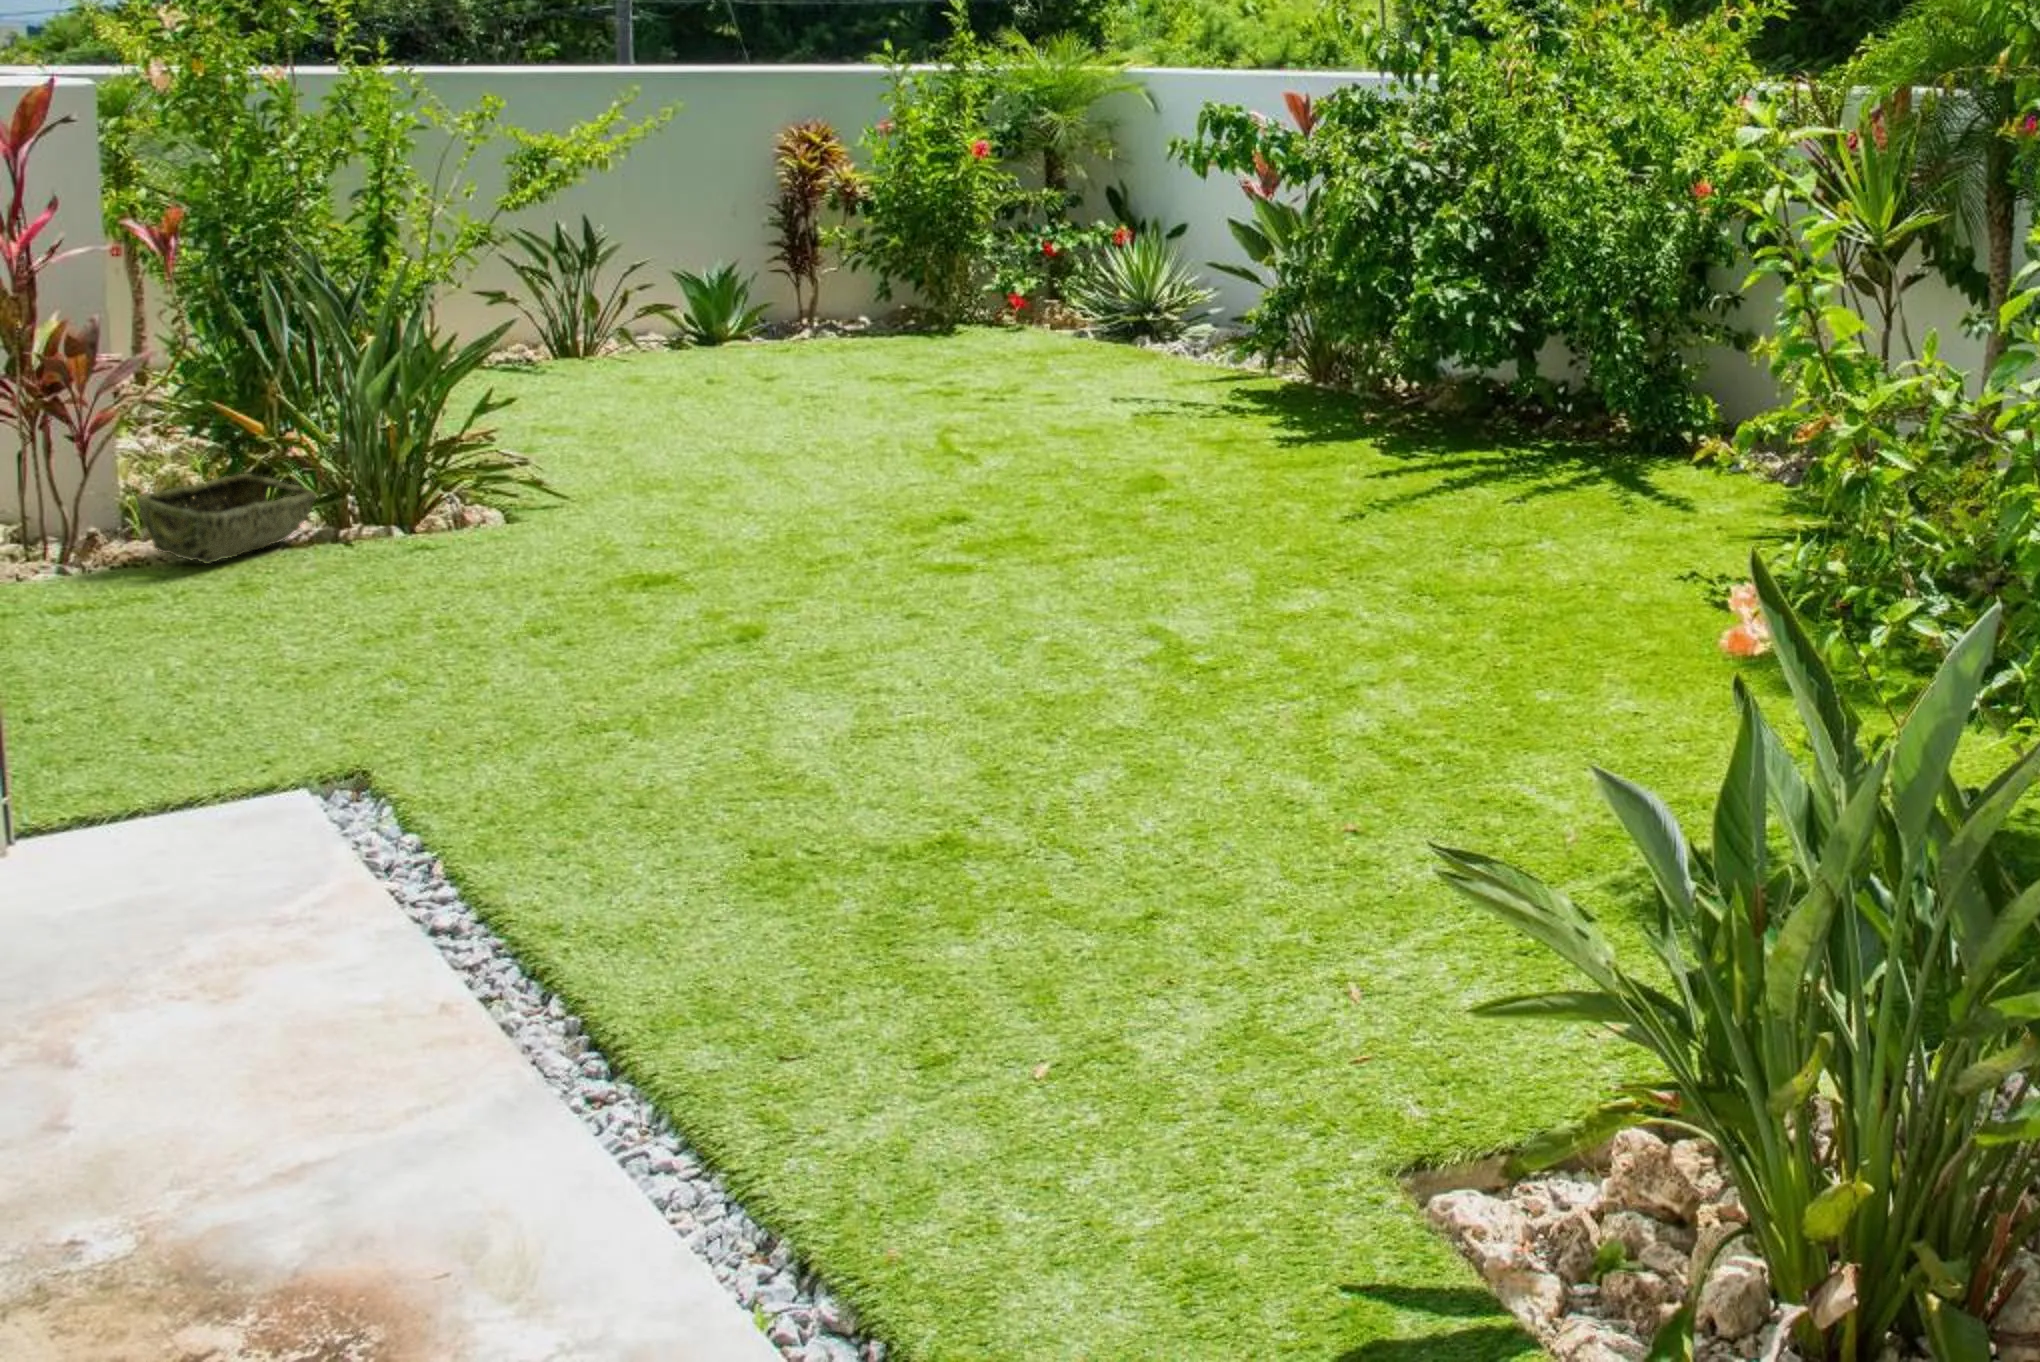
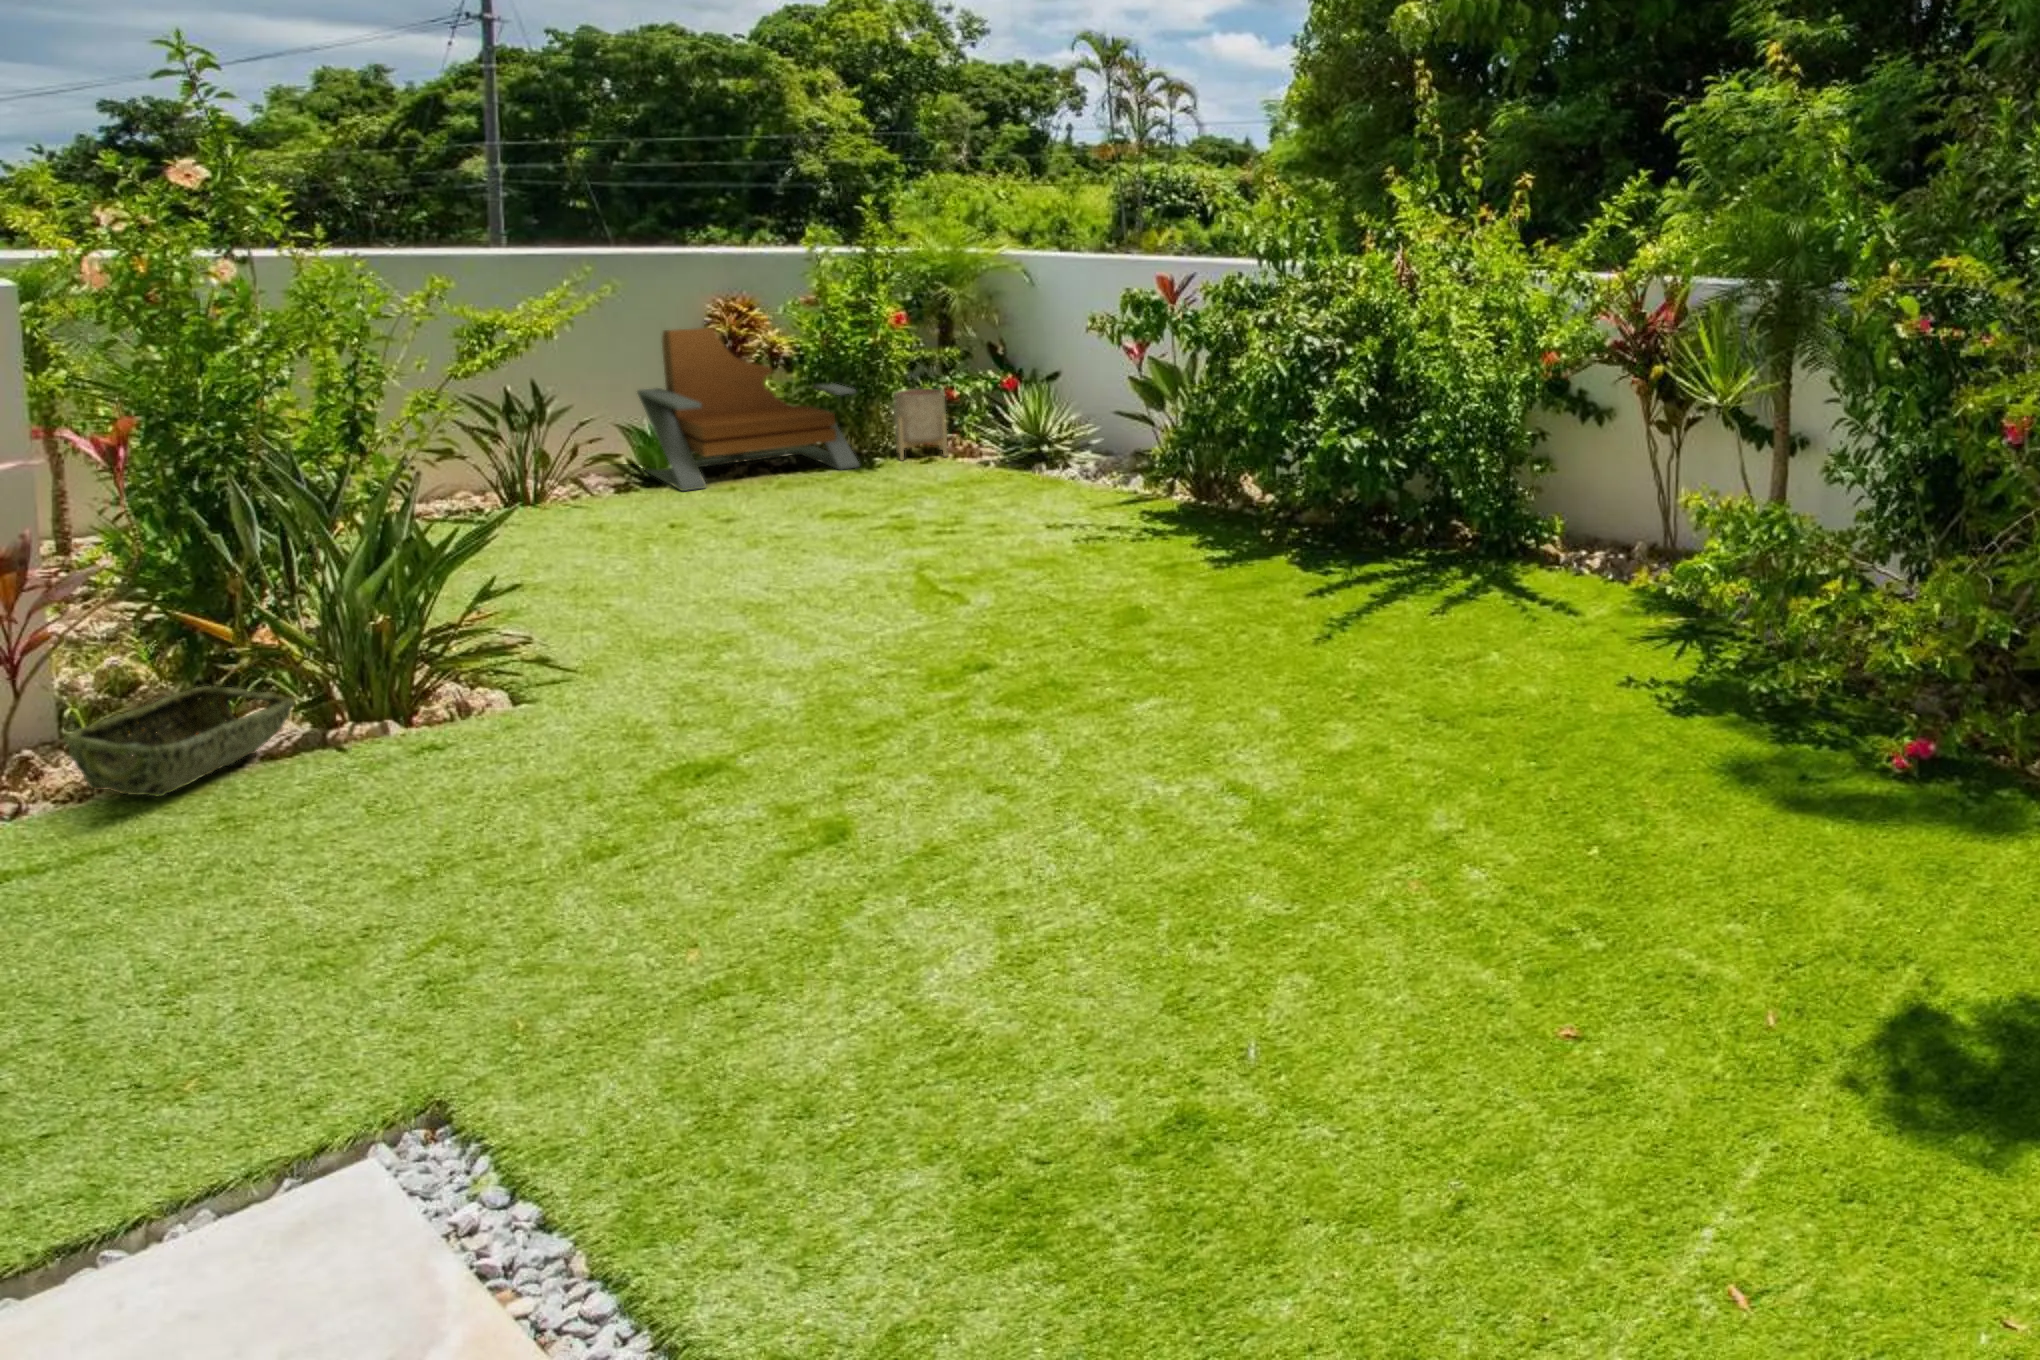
lounge chair: none [696,160,934,355] -> present [638,328,860,491]
planter: none [978,246,1040,335] -> present [894,389,948,460]

